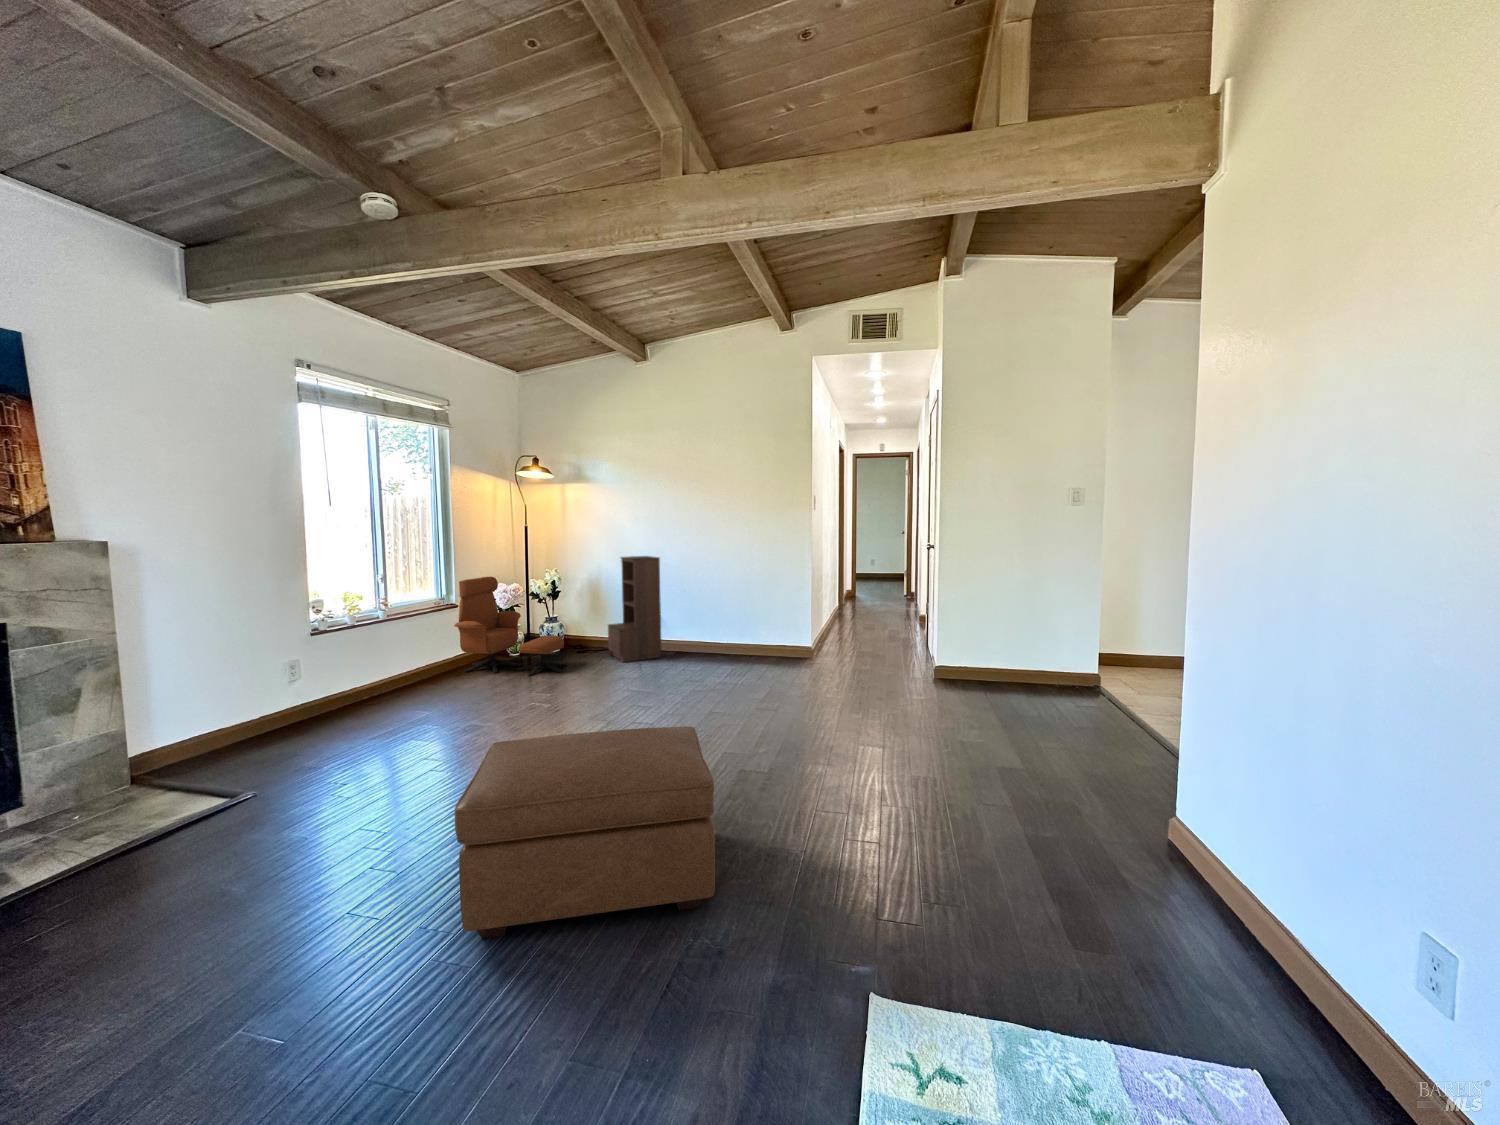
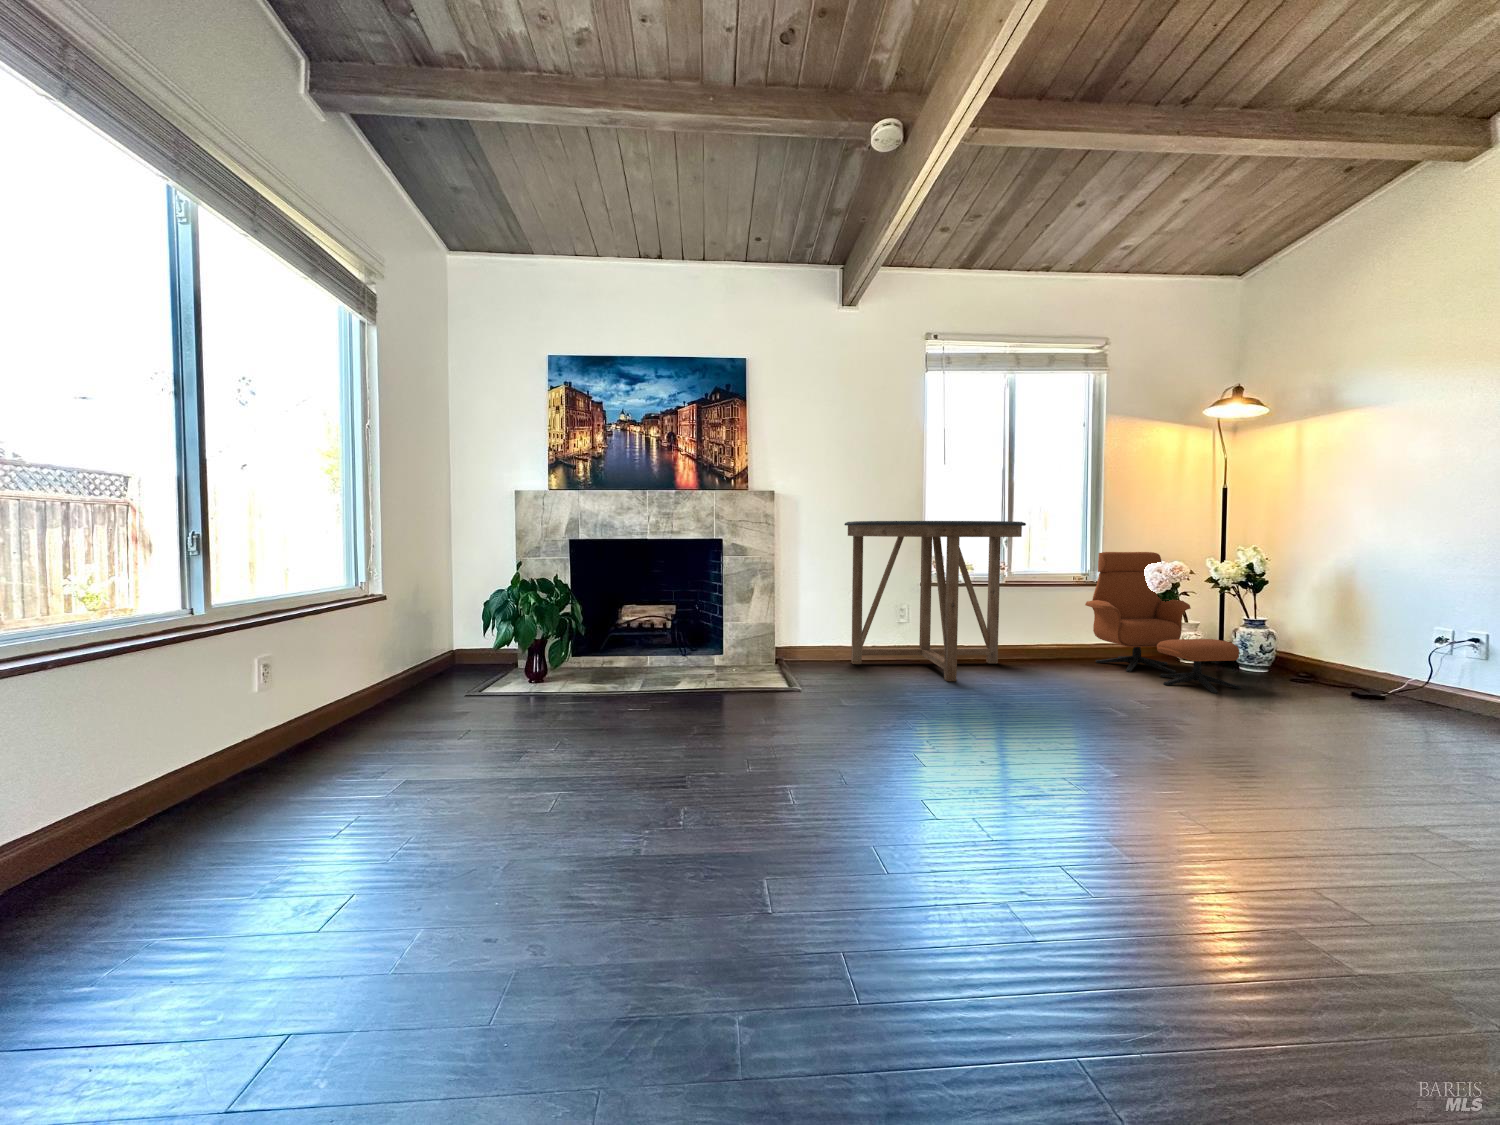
bookshelf: present [608,556,661,662] -> none [1342,532,1477,726]
console table: none [215,562,428,747] -> present [844,521,1026,681]
ottoman: present [455,726,715,939] -> none [665,682,1025,1022]

